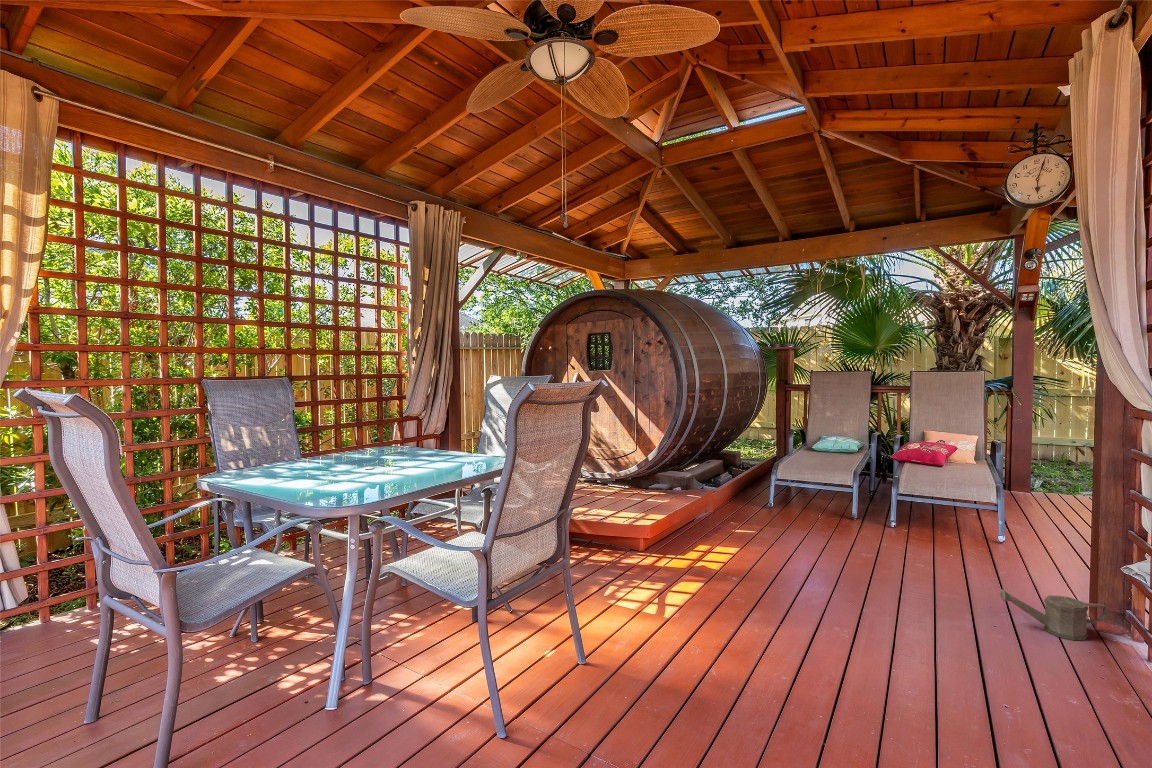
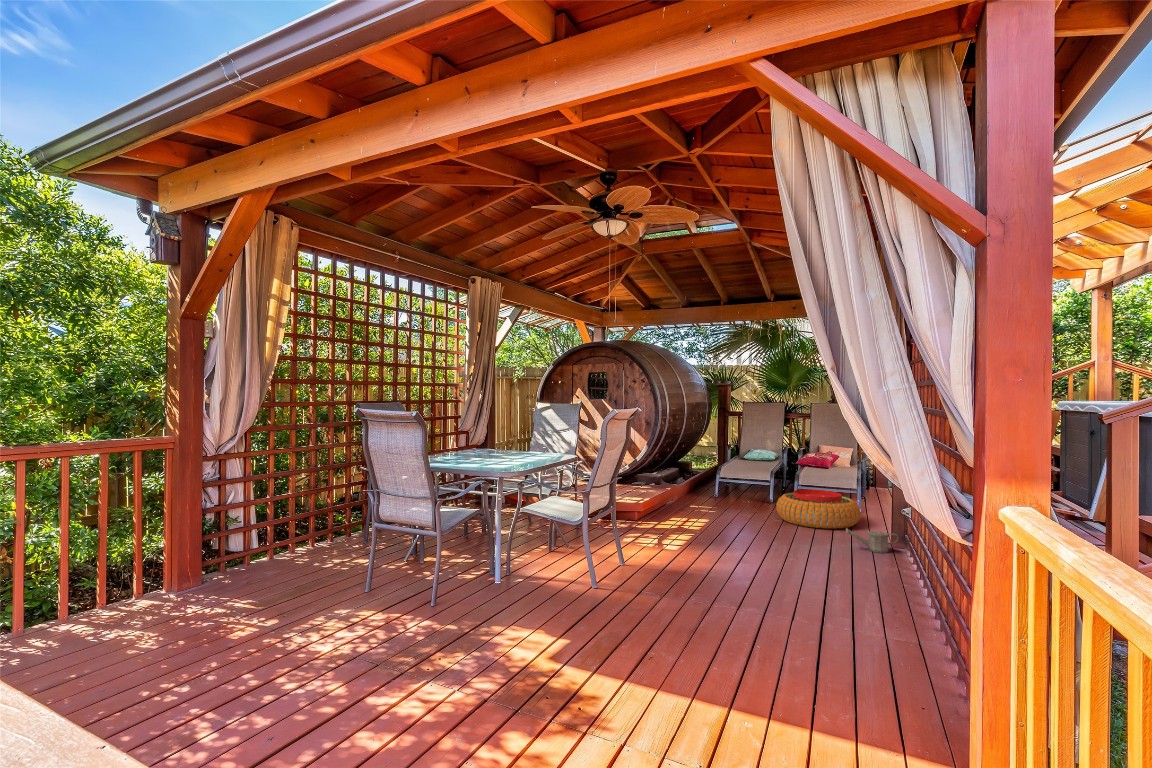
pouf: none [864,504,1011,575] -> present [776,489,861,529]

